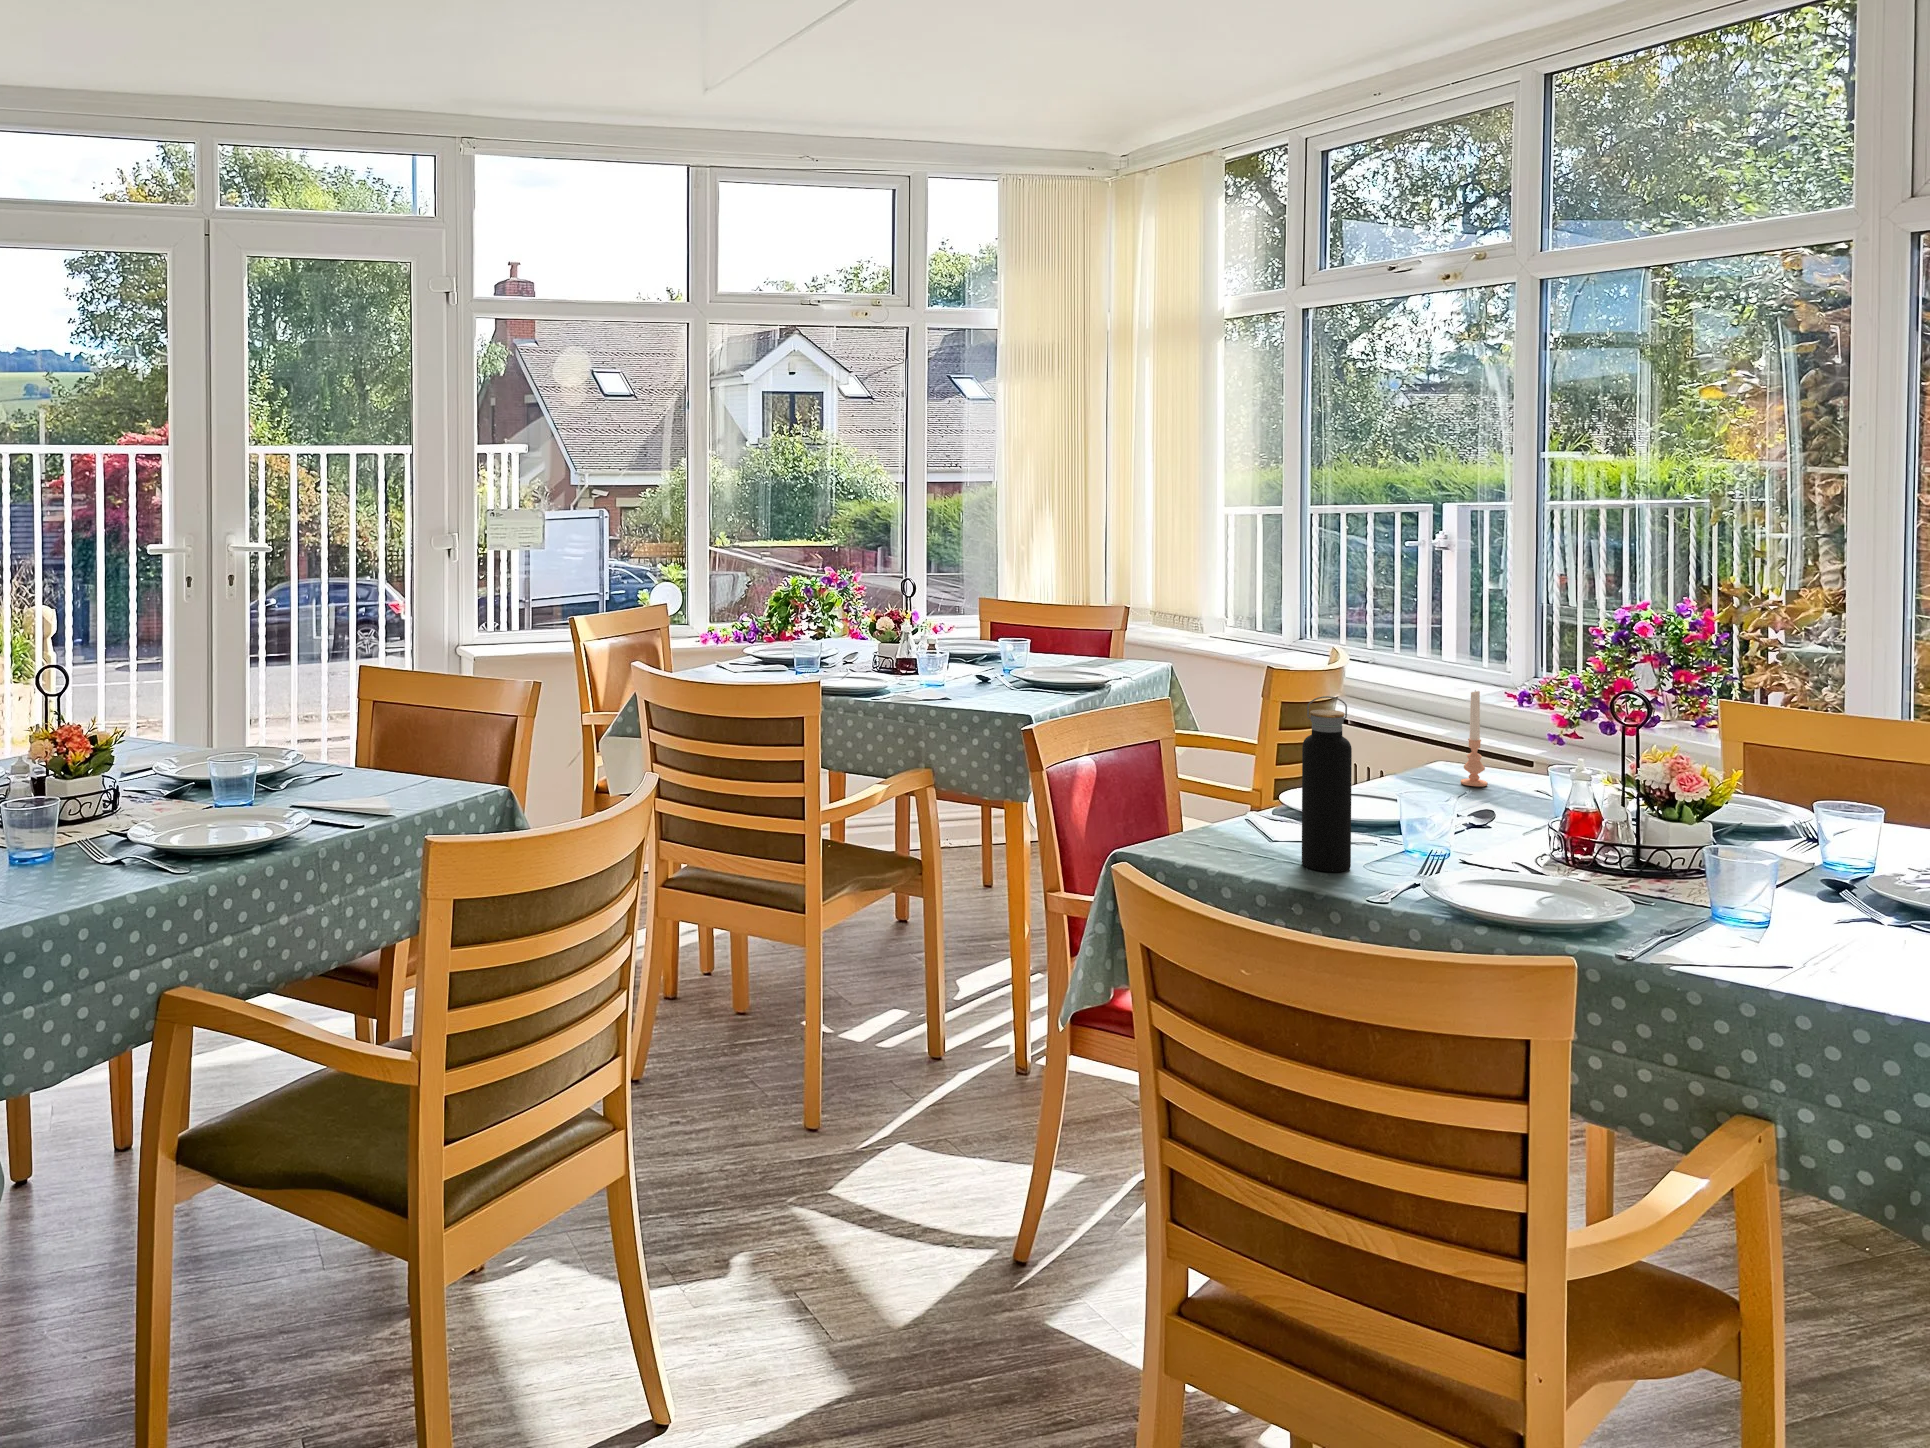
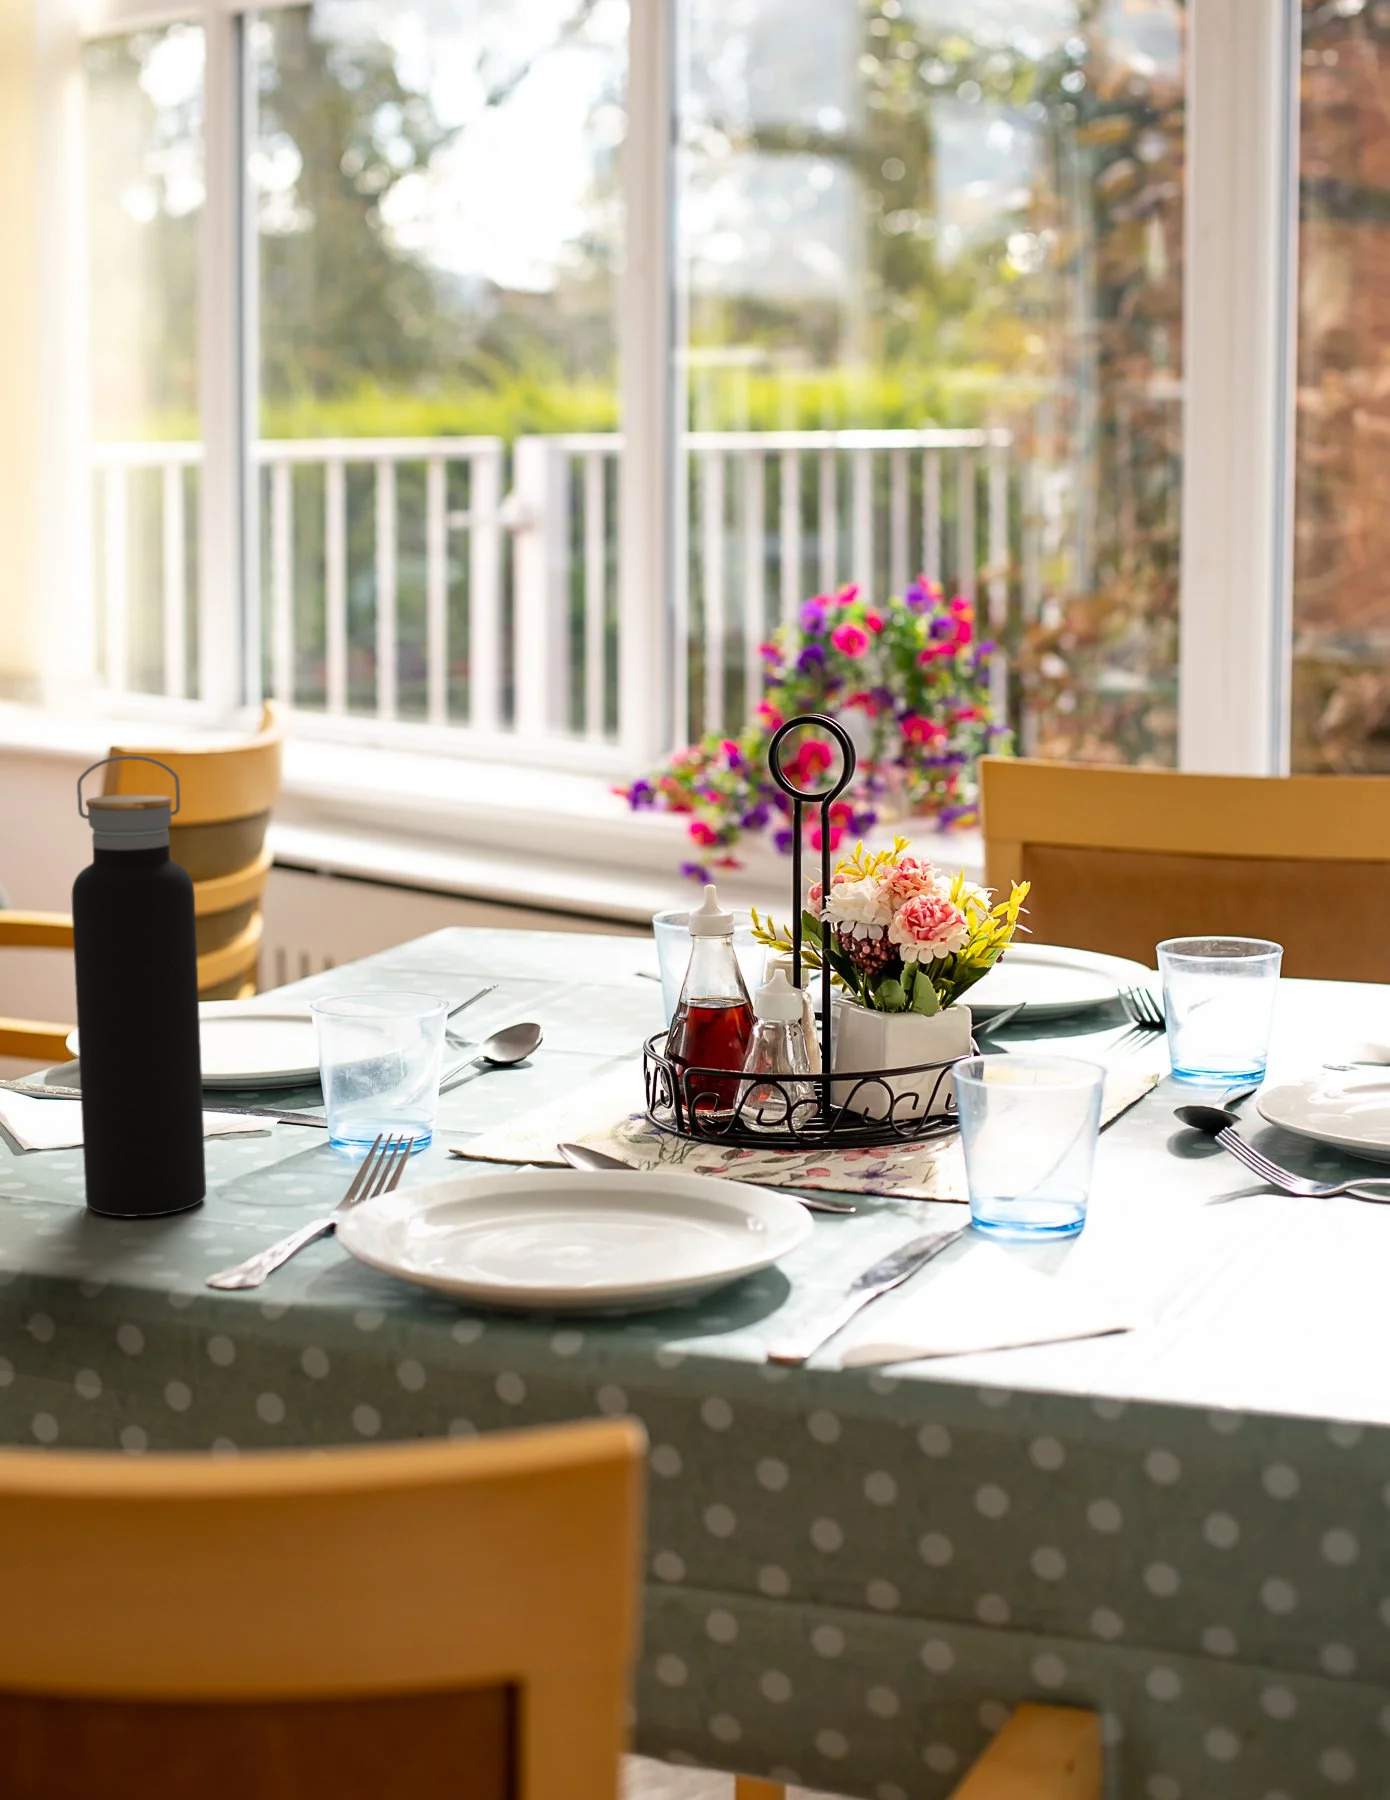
candle: present [1460,691,1488,787] -> none [527,787,578,993]

